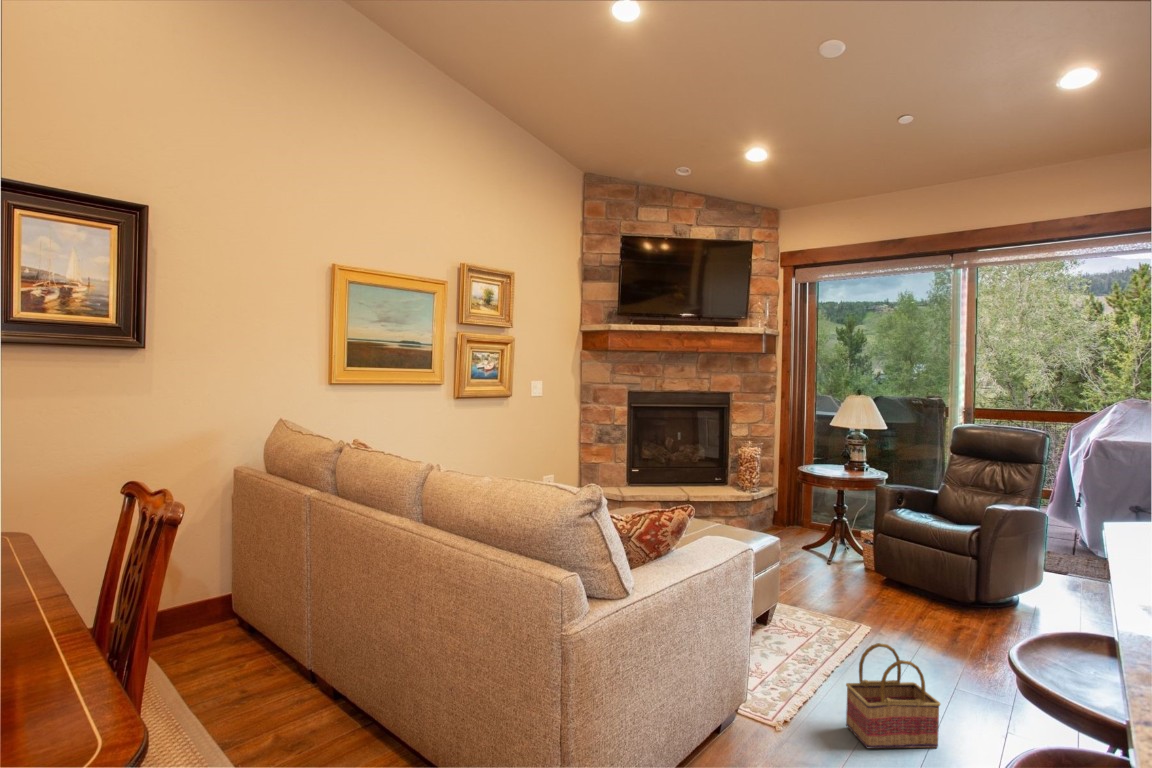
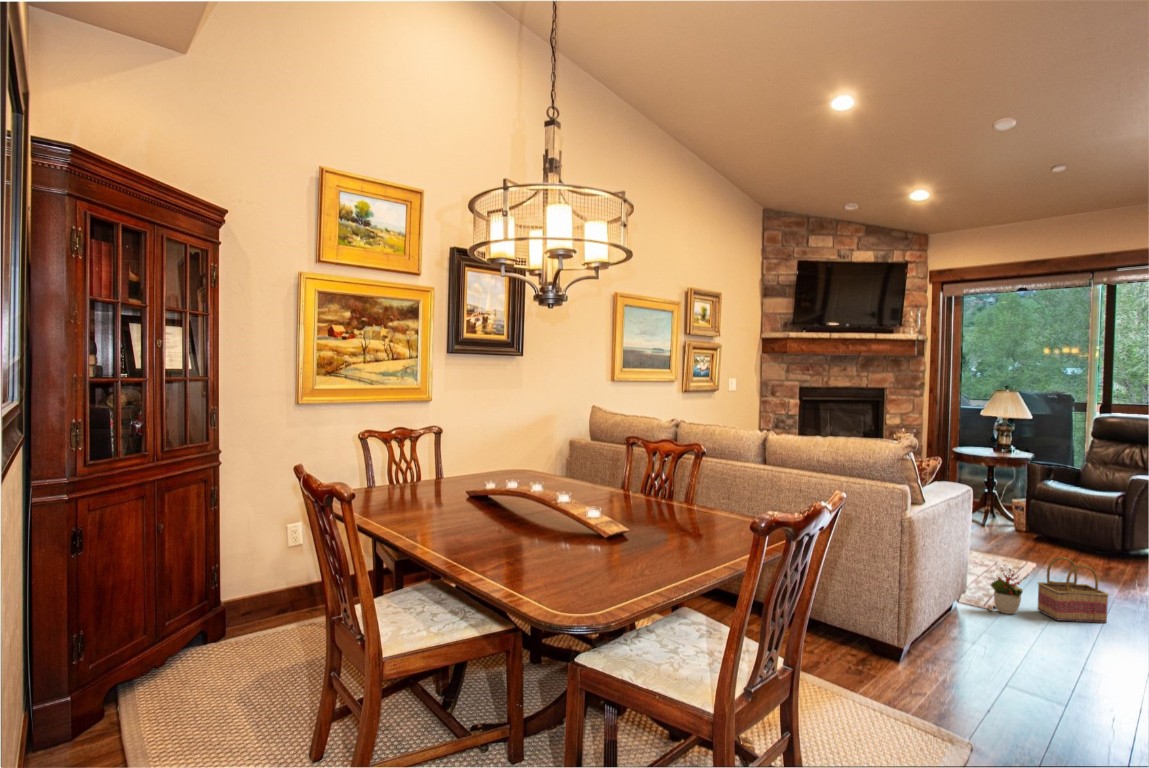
decorative plant: none [777,663,822,738] -> present [991,569,1023,614]

